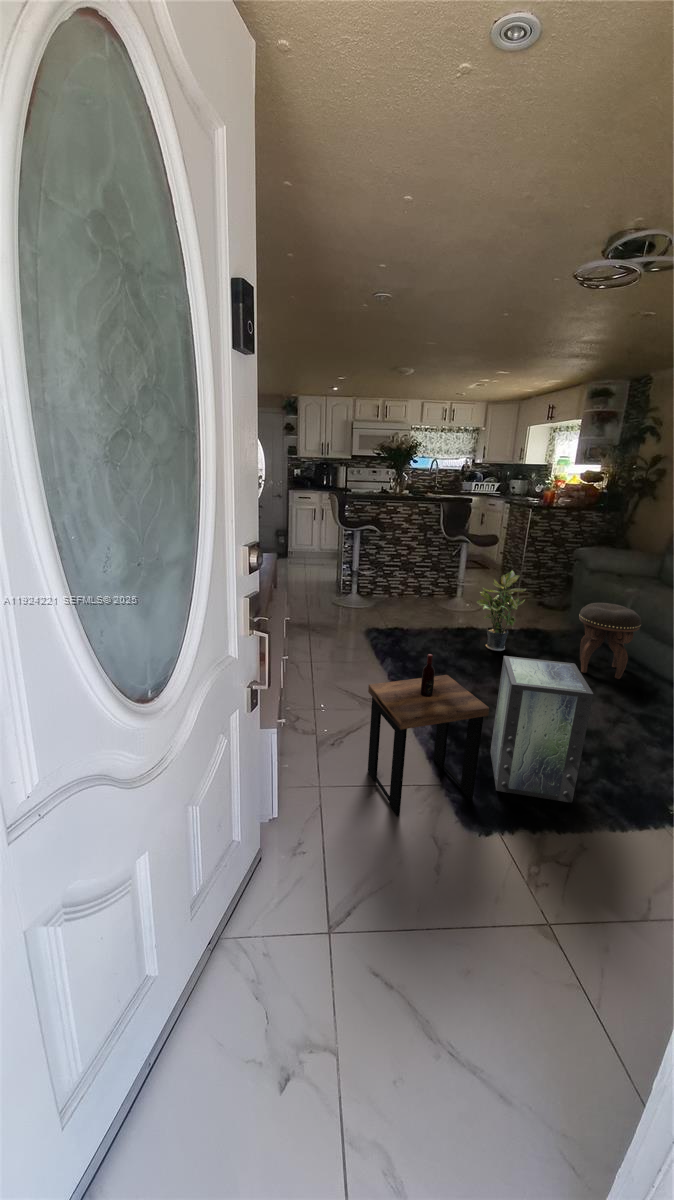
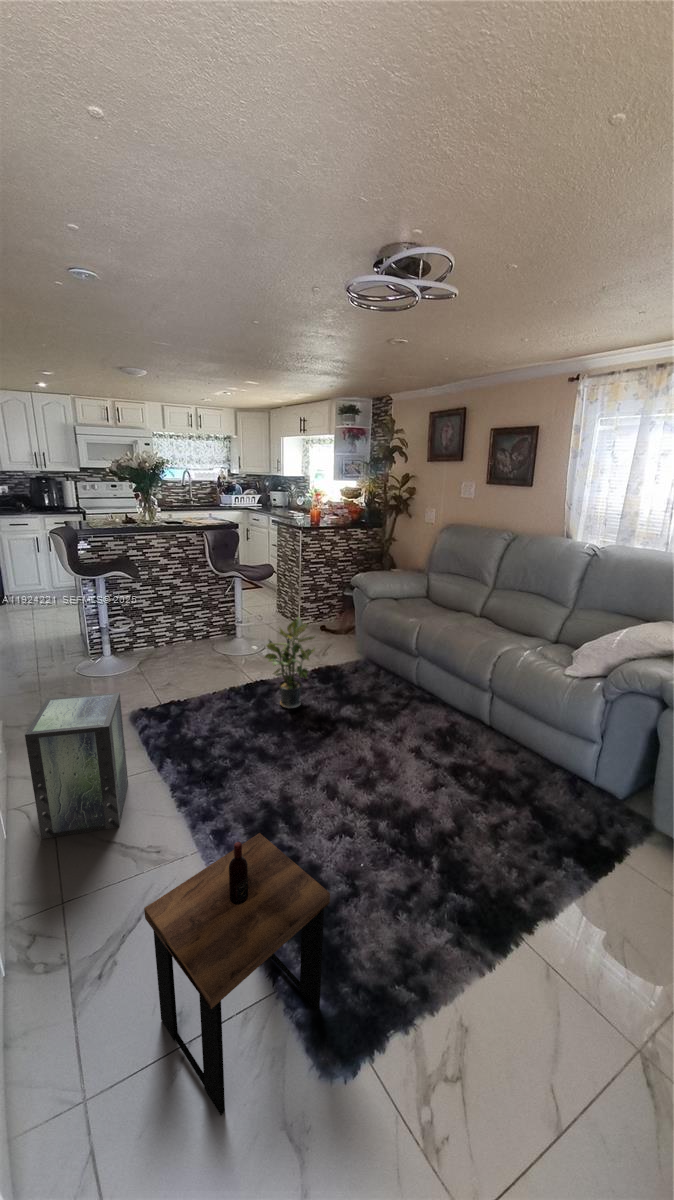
footstool: present [579,603,642,679] -> none [372,640,430,718]
storage box: present [490,656,594,803] -> present [25,692,128,839]

